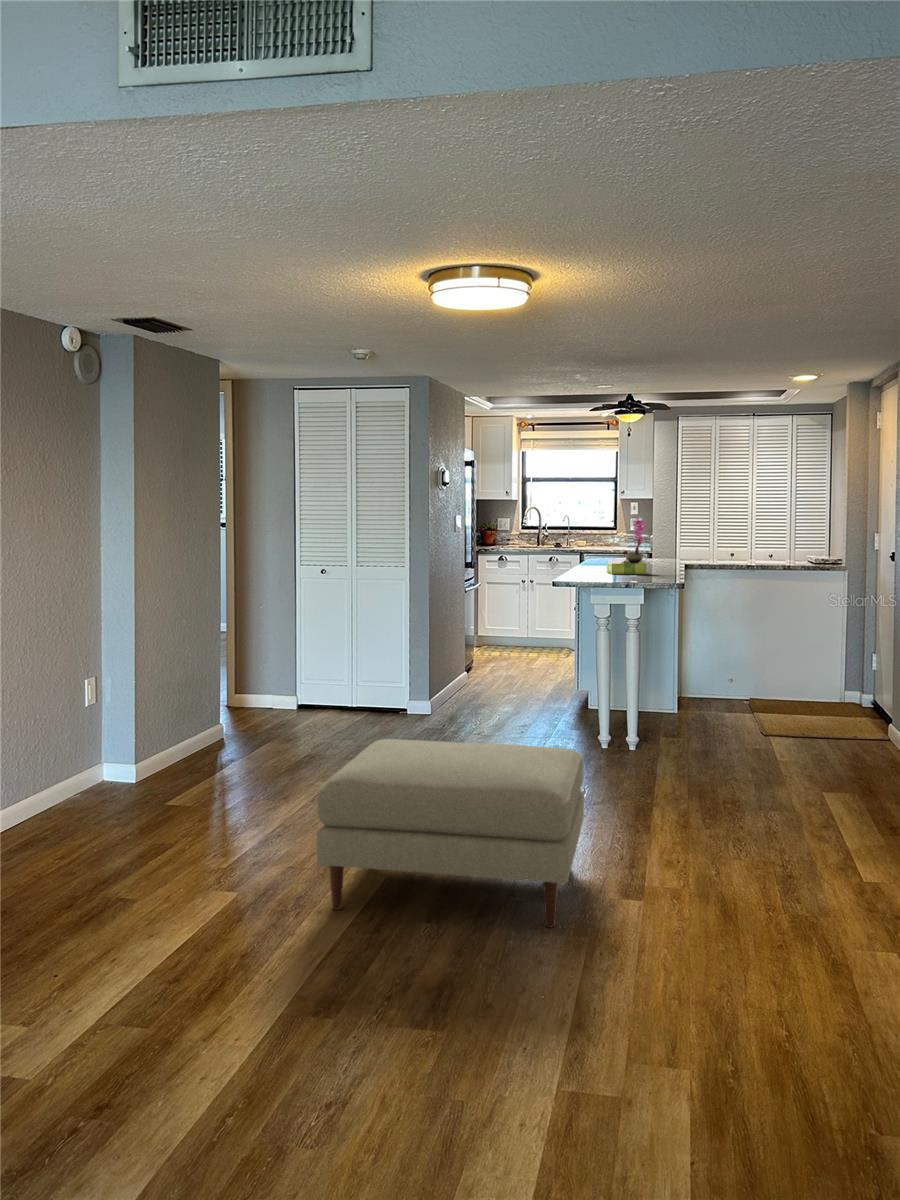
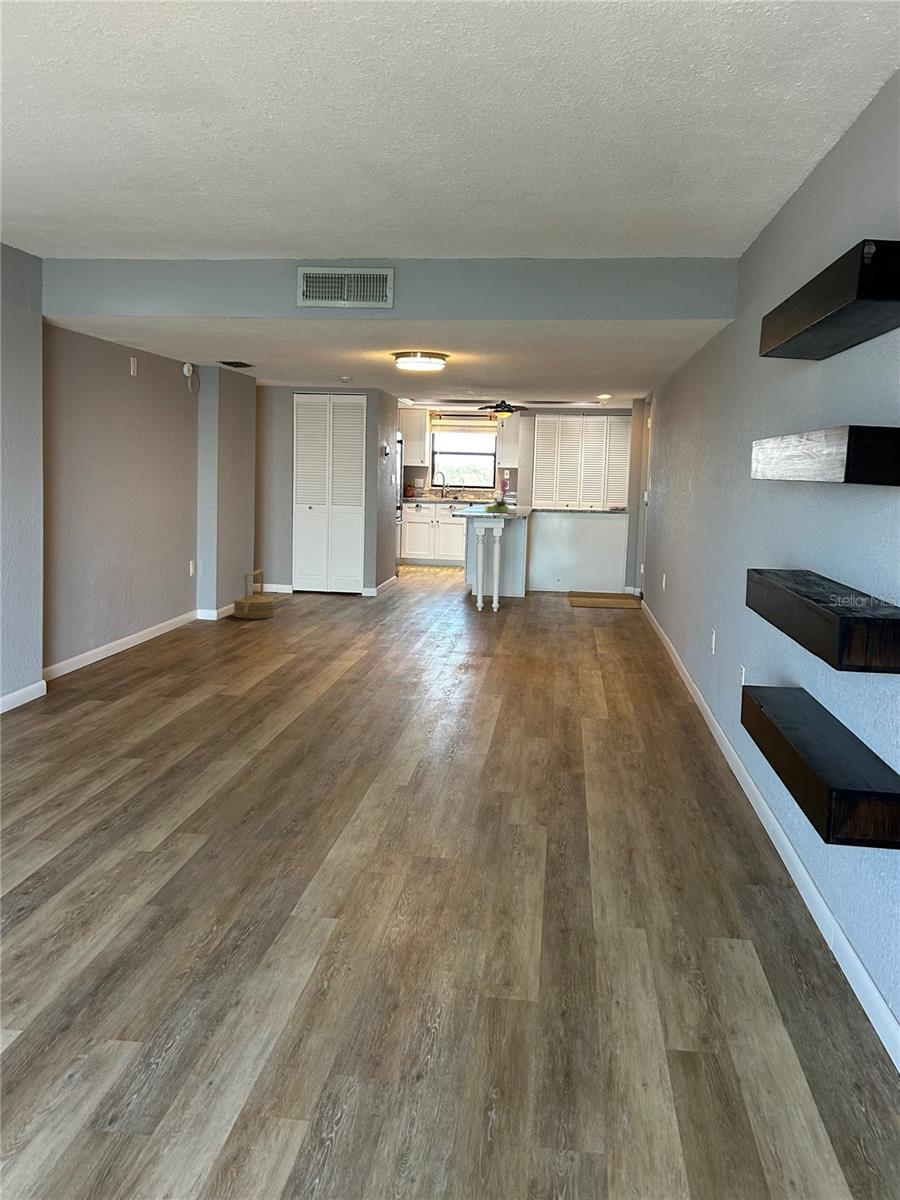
woven basket: none [170,687,244,778] -> present [234,570,275,619]
ottoman: present [317,739,584,927] -> none [340,586,466,663]

